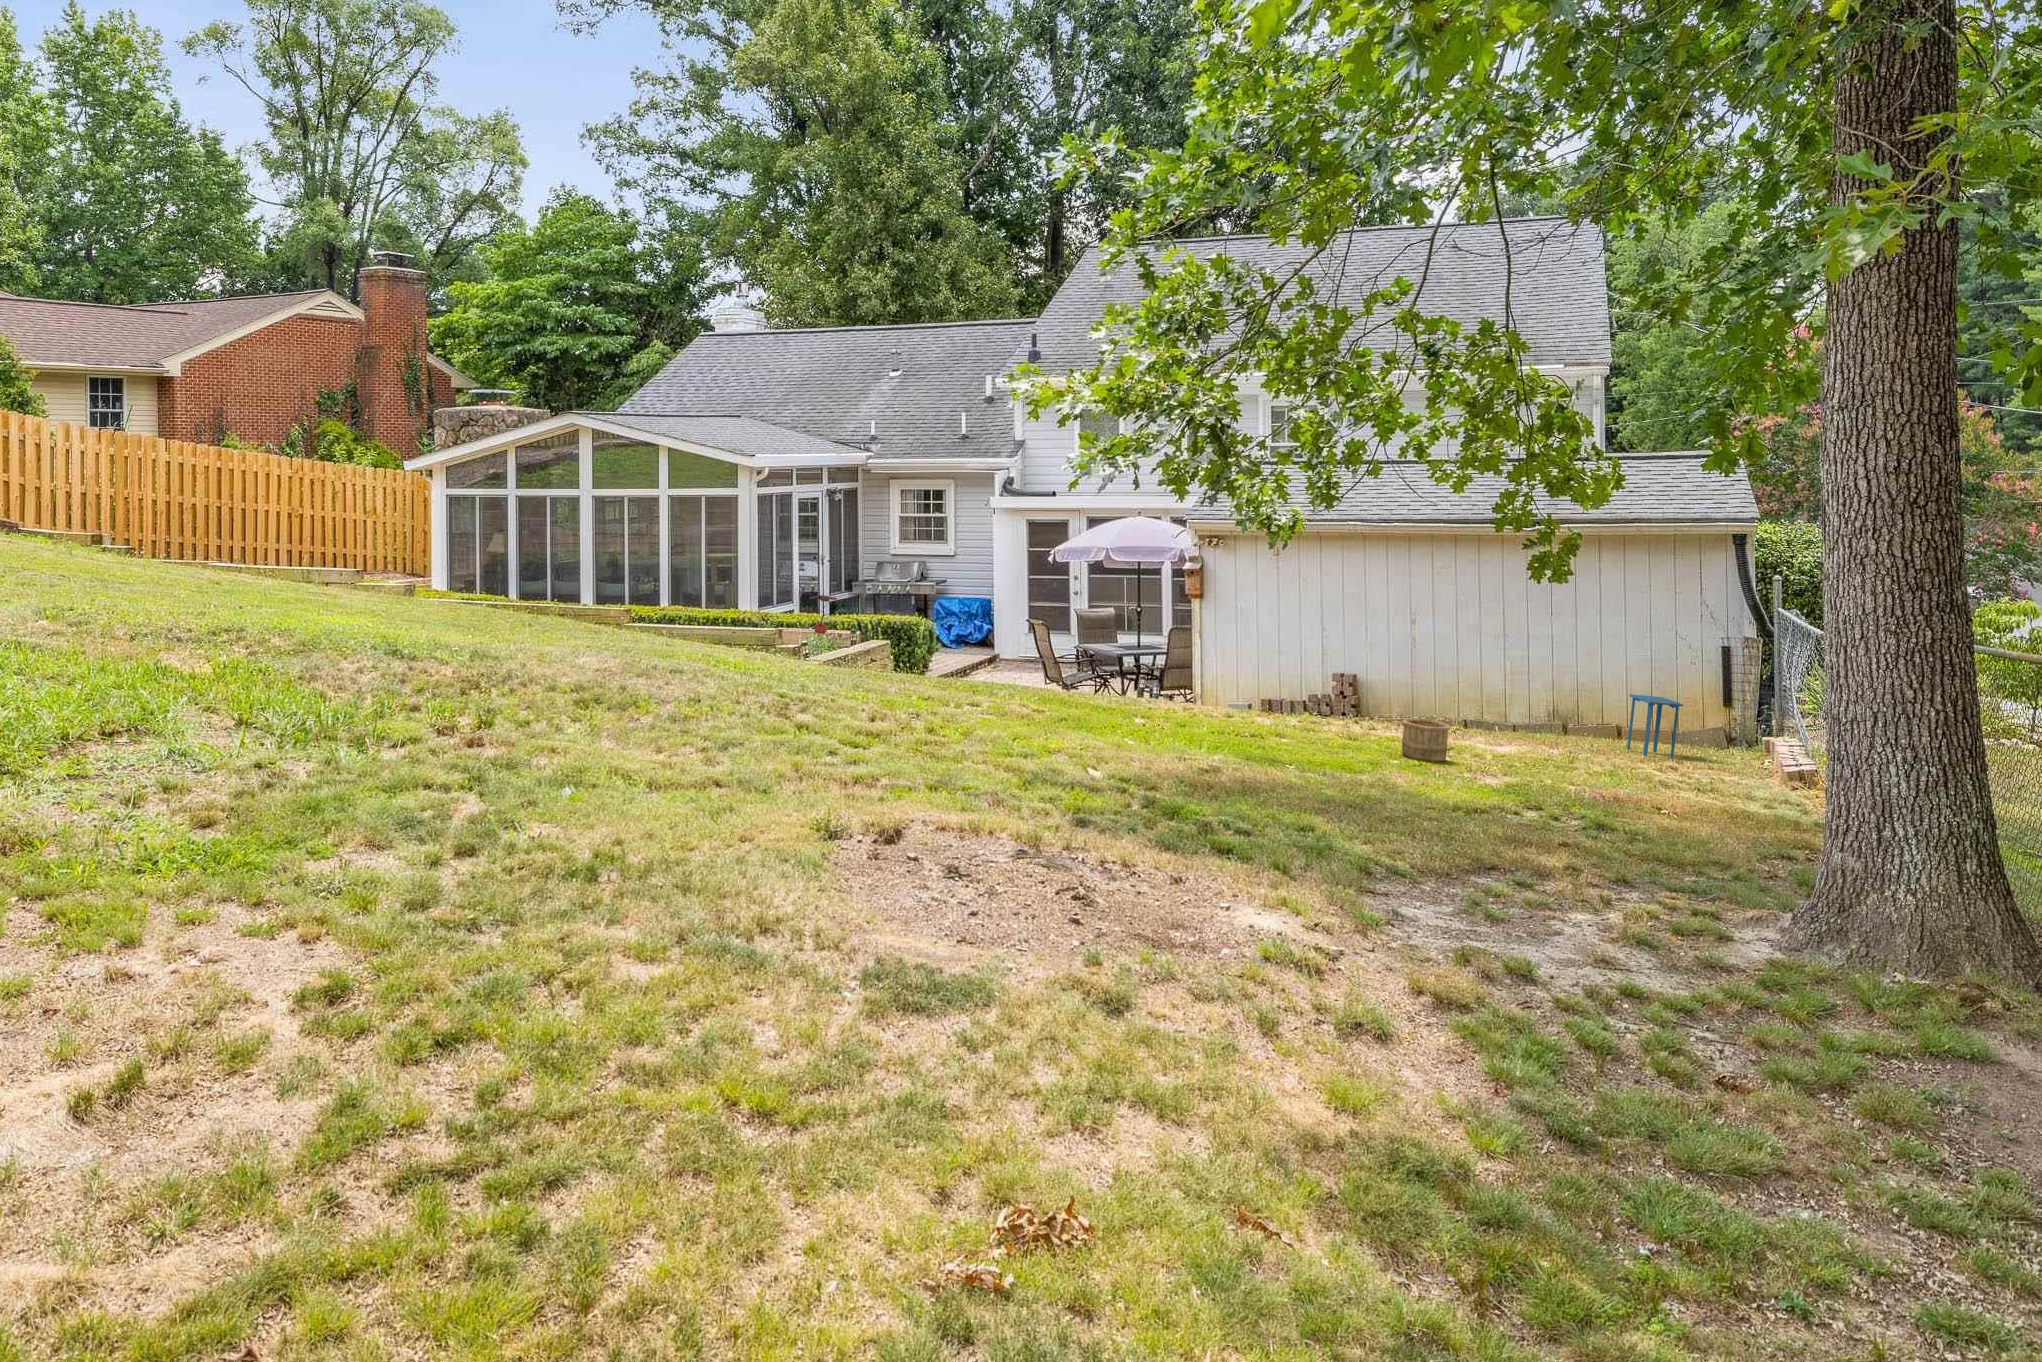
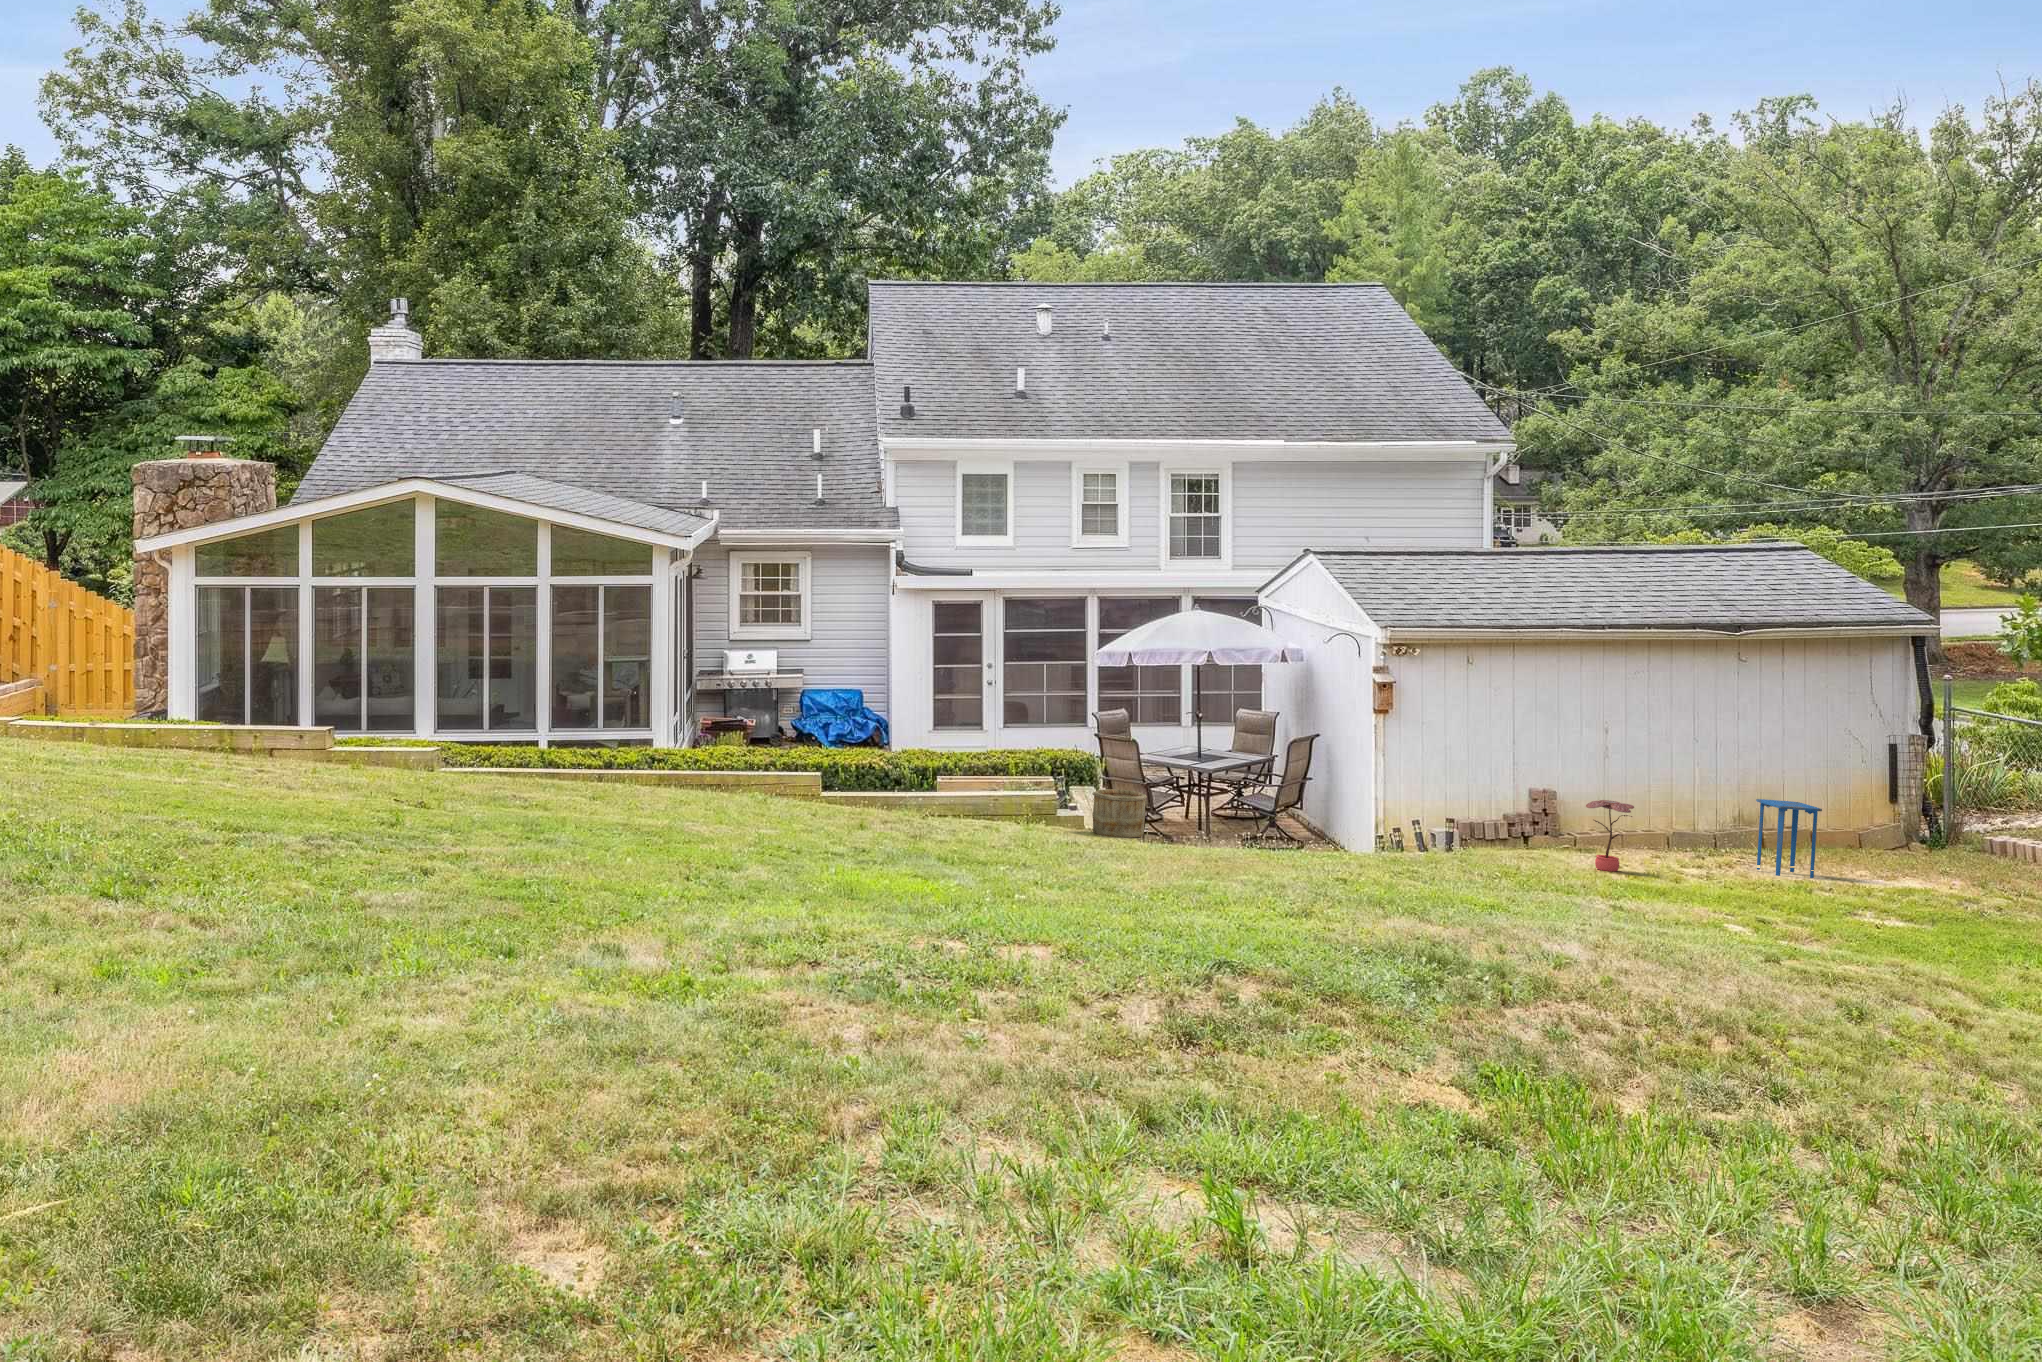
potted plant: present [809,595,837,633] -> present [1586,800,1634,872]
wooden bucket: present [1402,718,1450,761] -> present [1092,789,1147,838]

